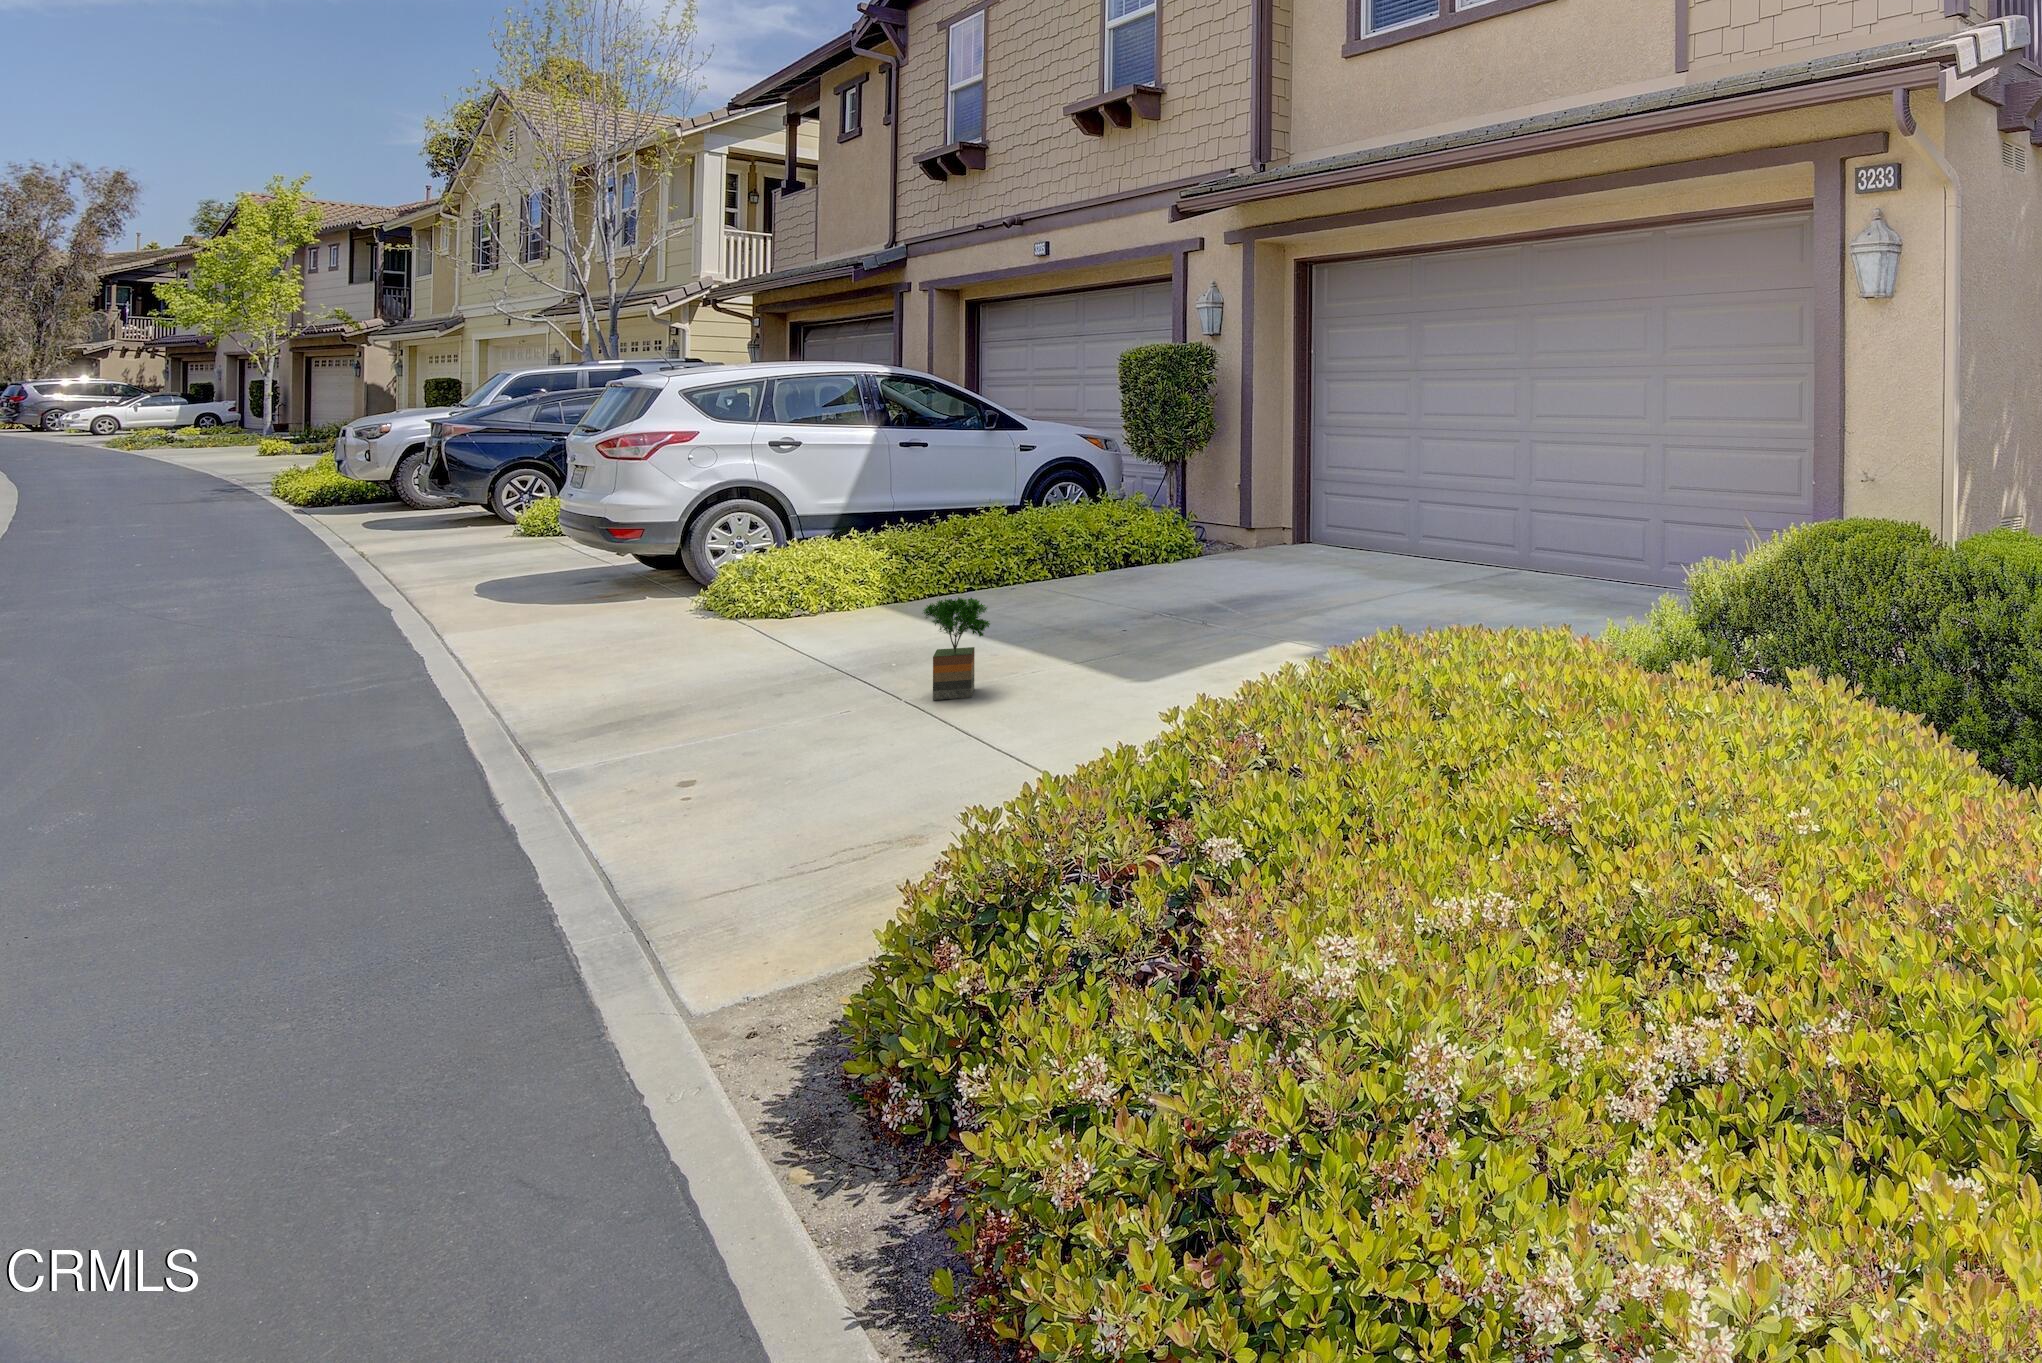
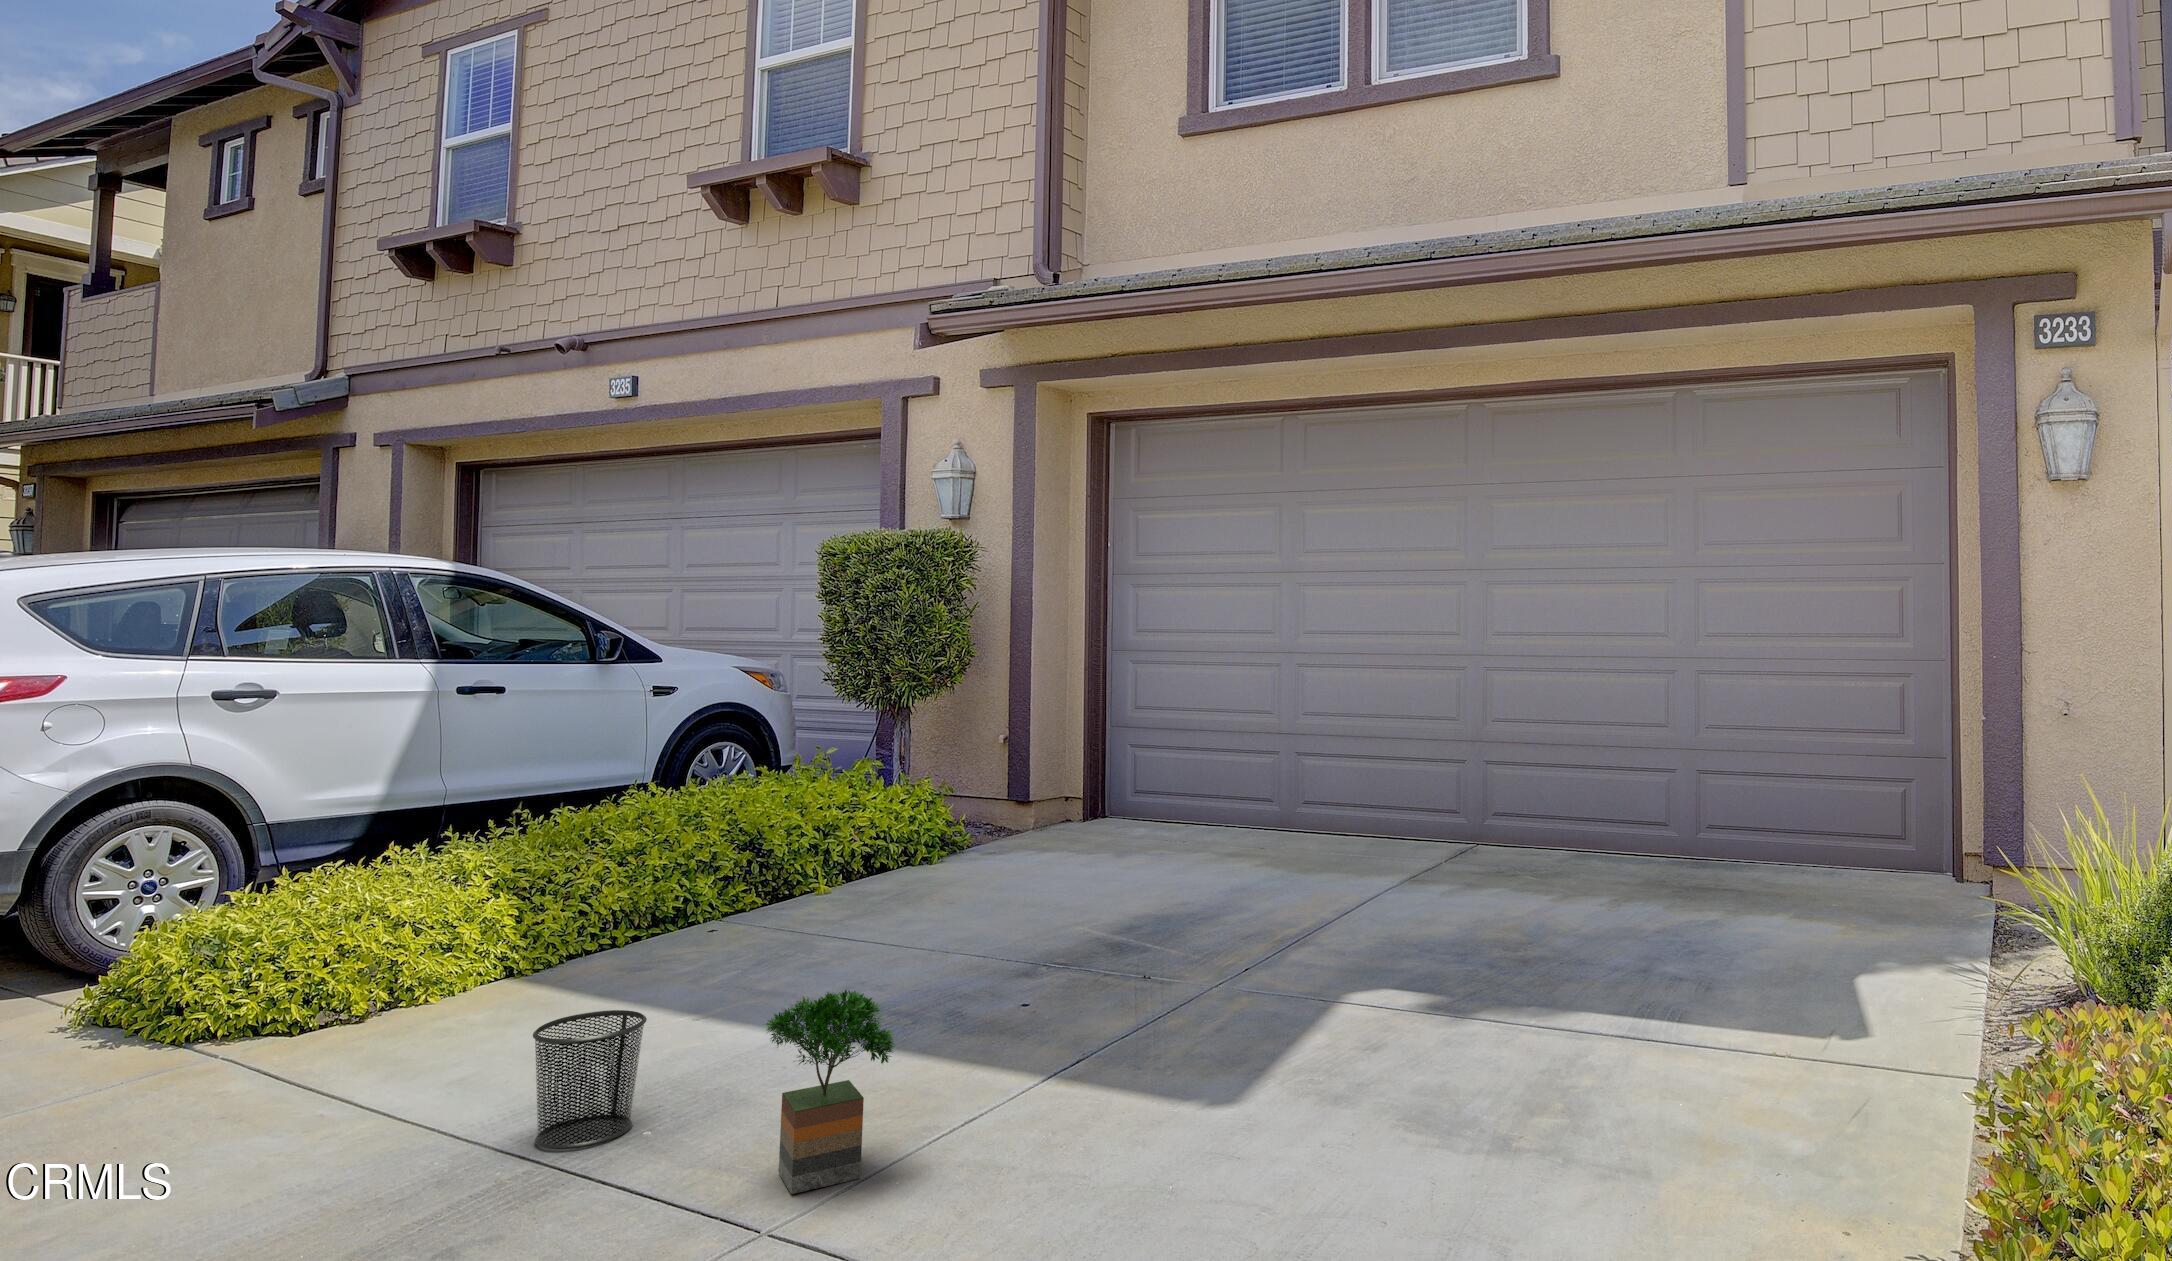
trash can: none [839,607,899,674] -> present [533,1010,647,1149]

